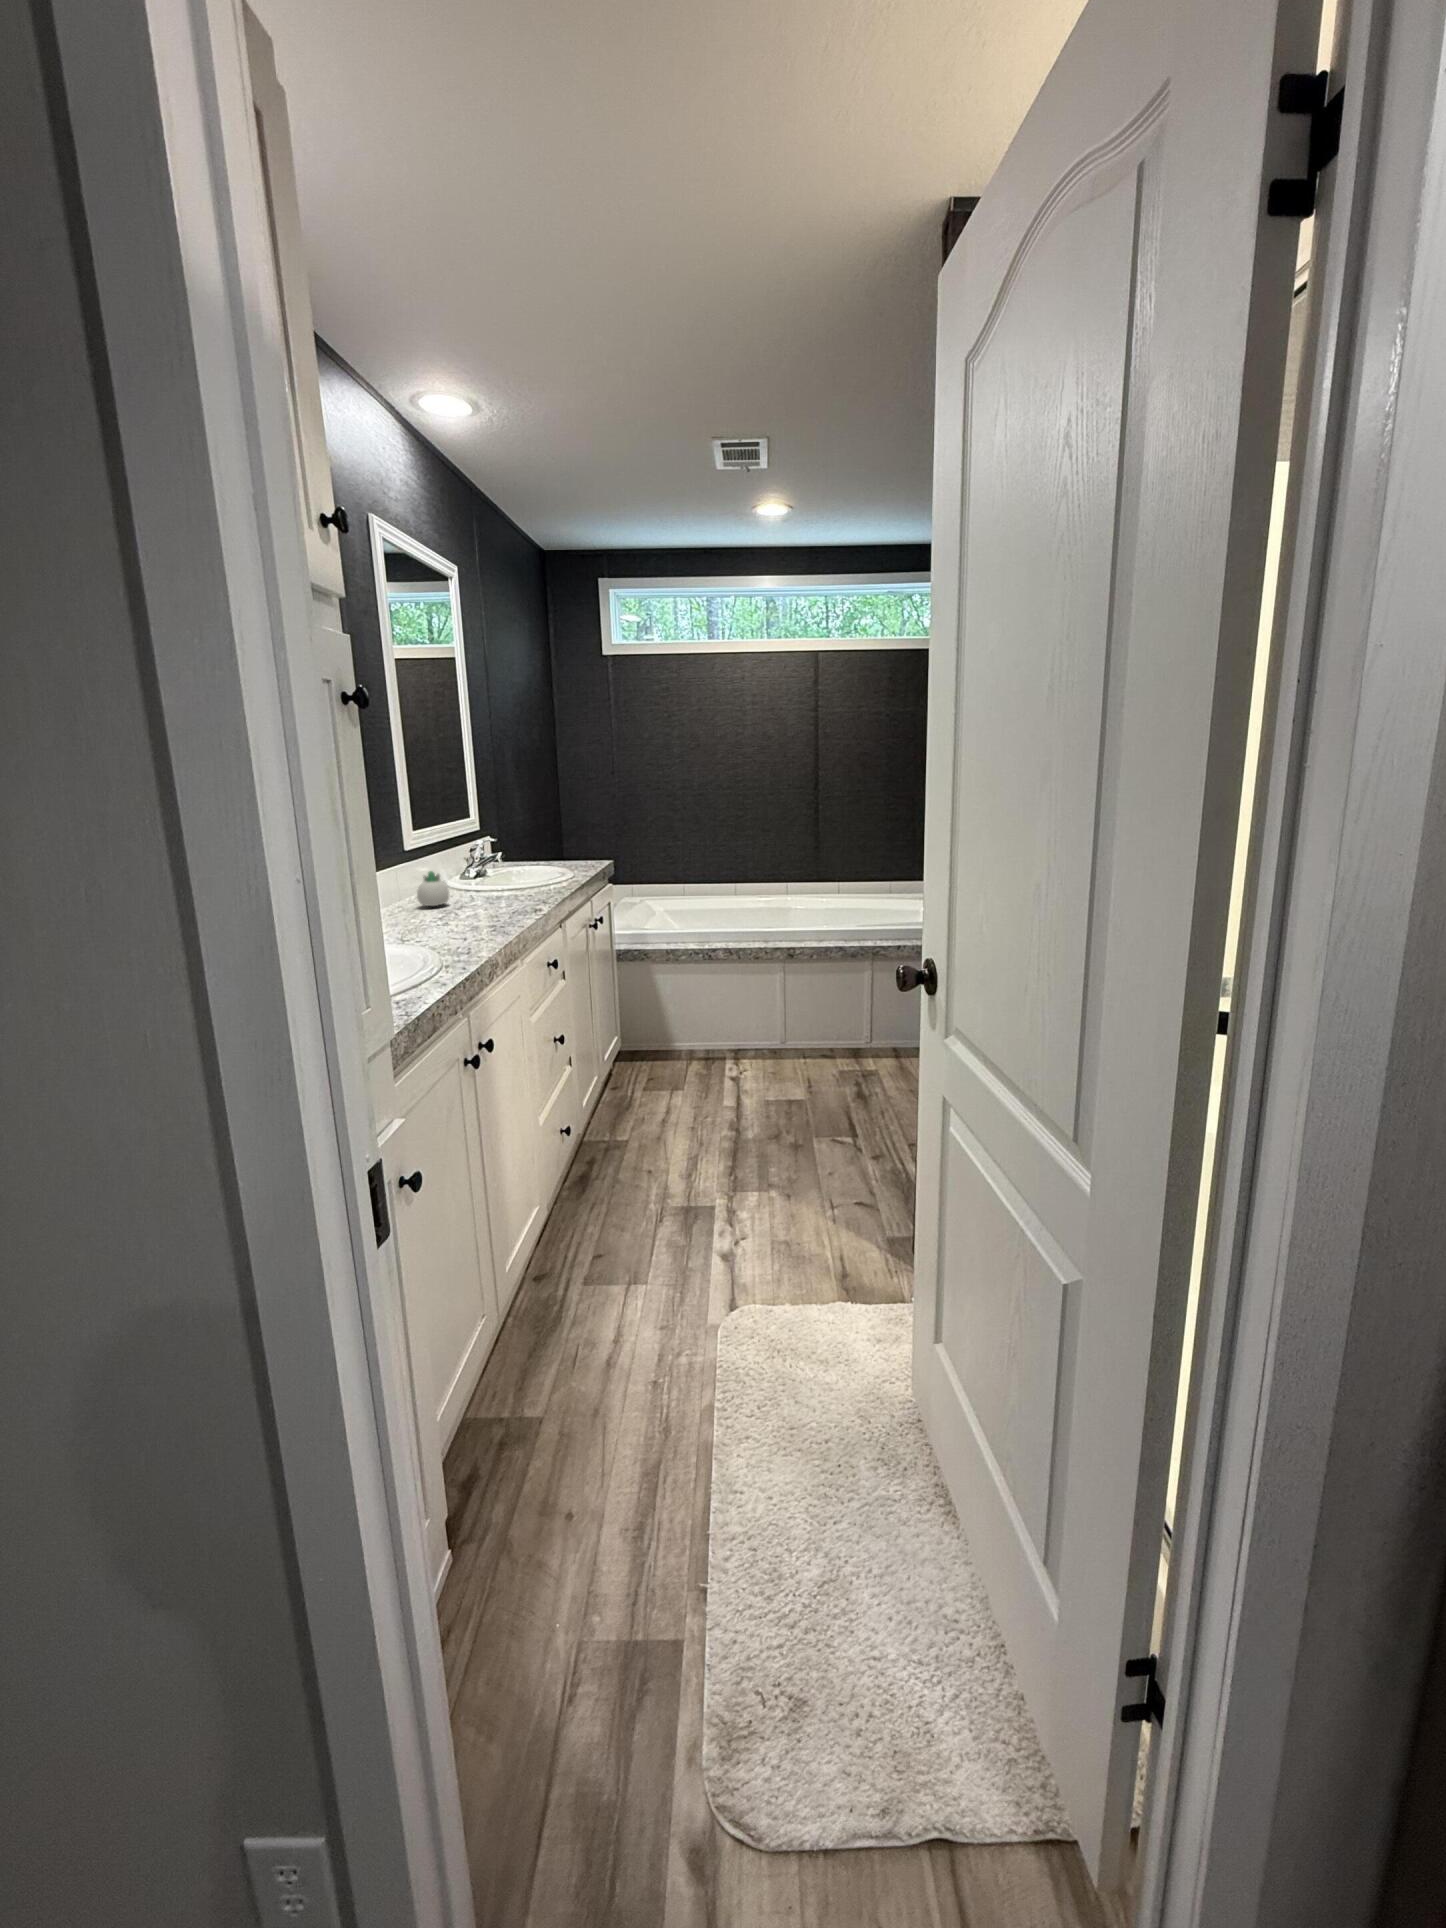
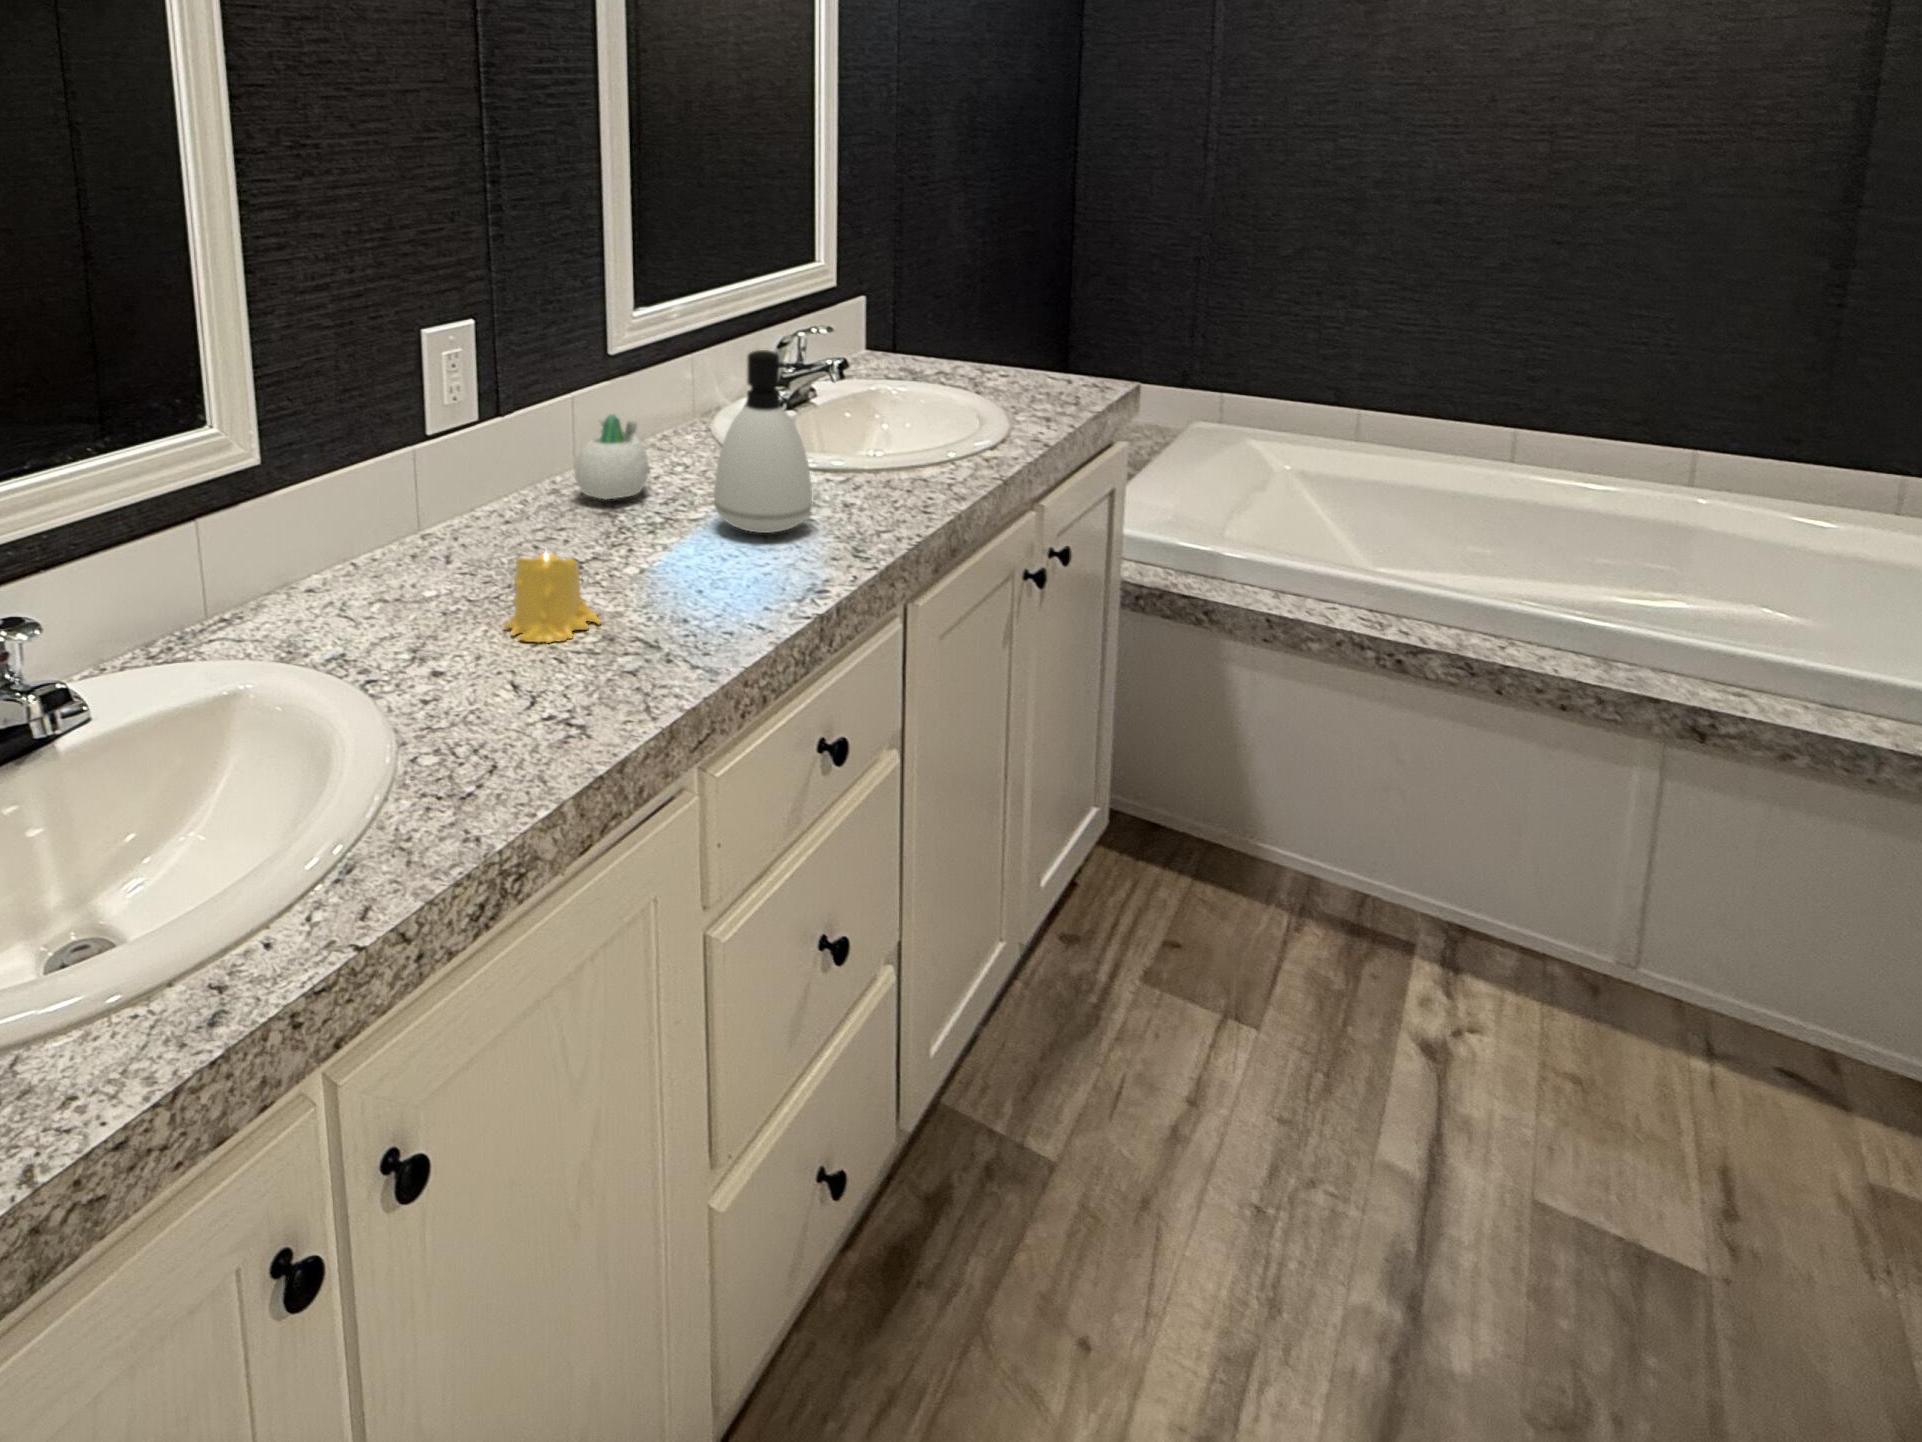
soap dispenser: none [488,834,527,903] -> present [714,350,812,533]
candle: none [443,897,479,930] -> present [503,550,601,643]

